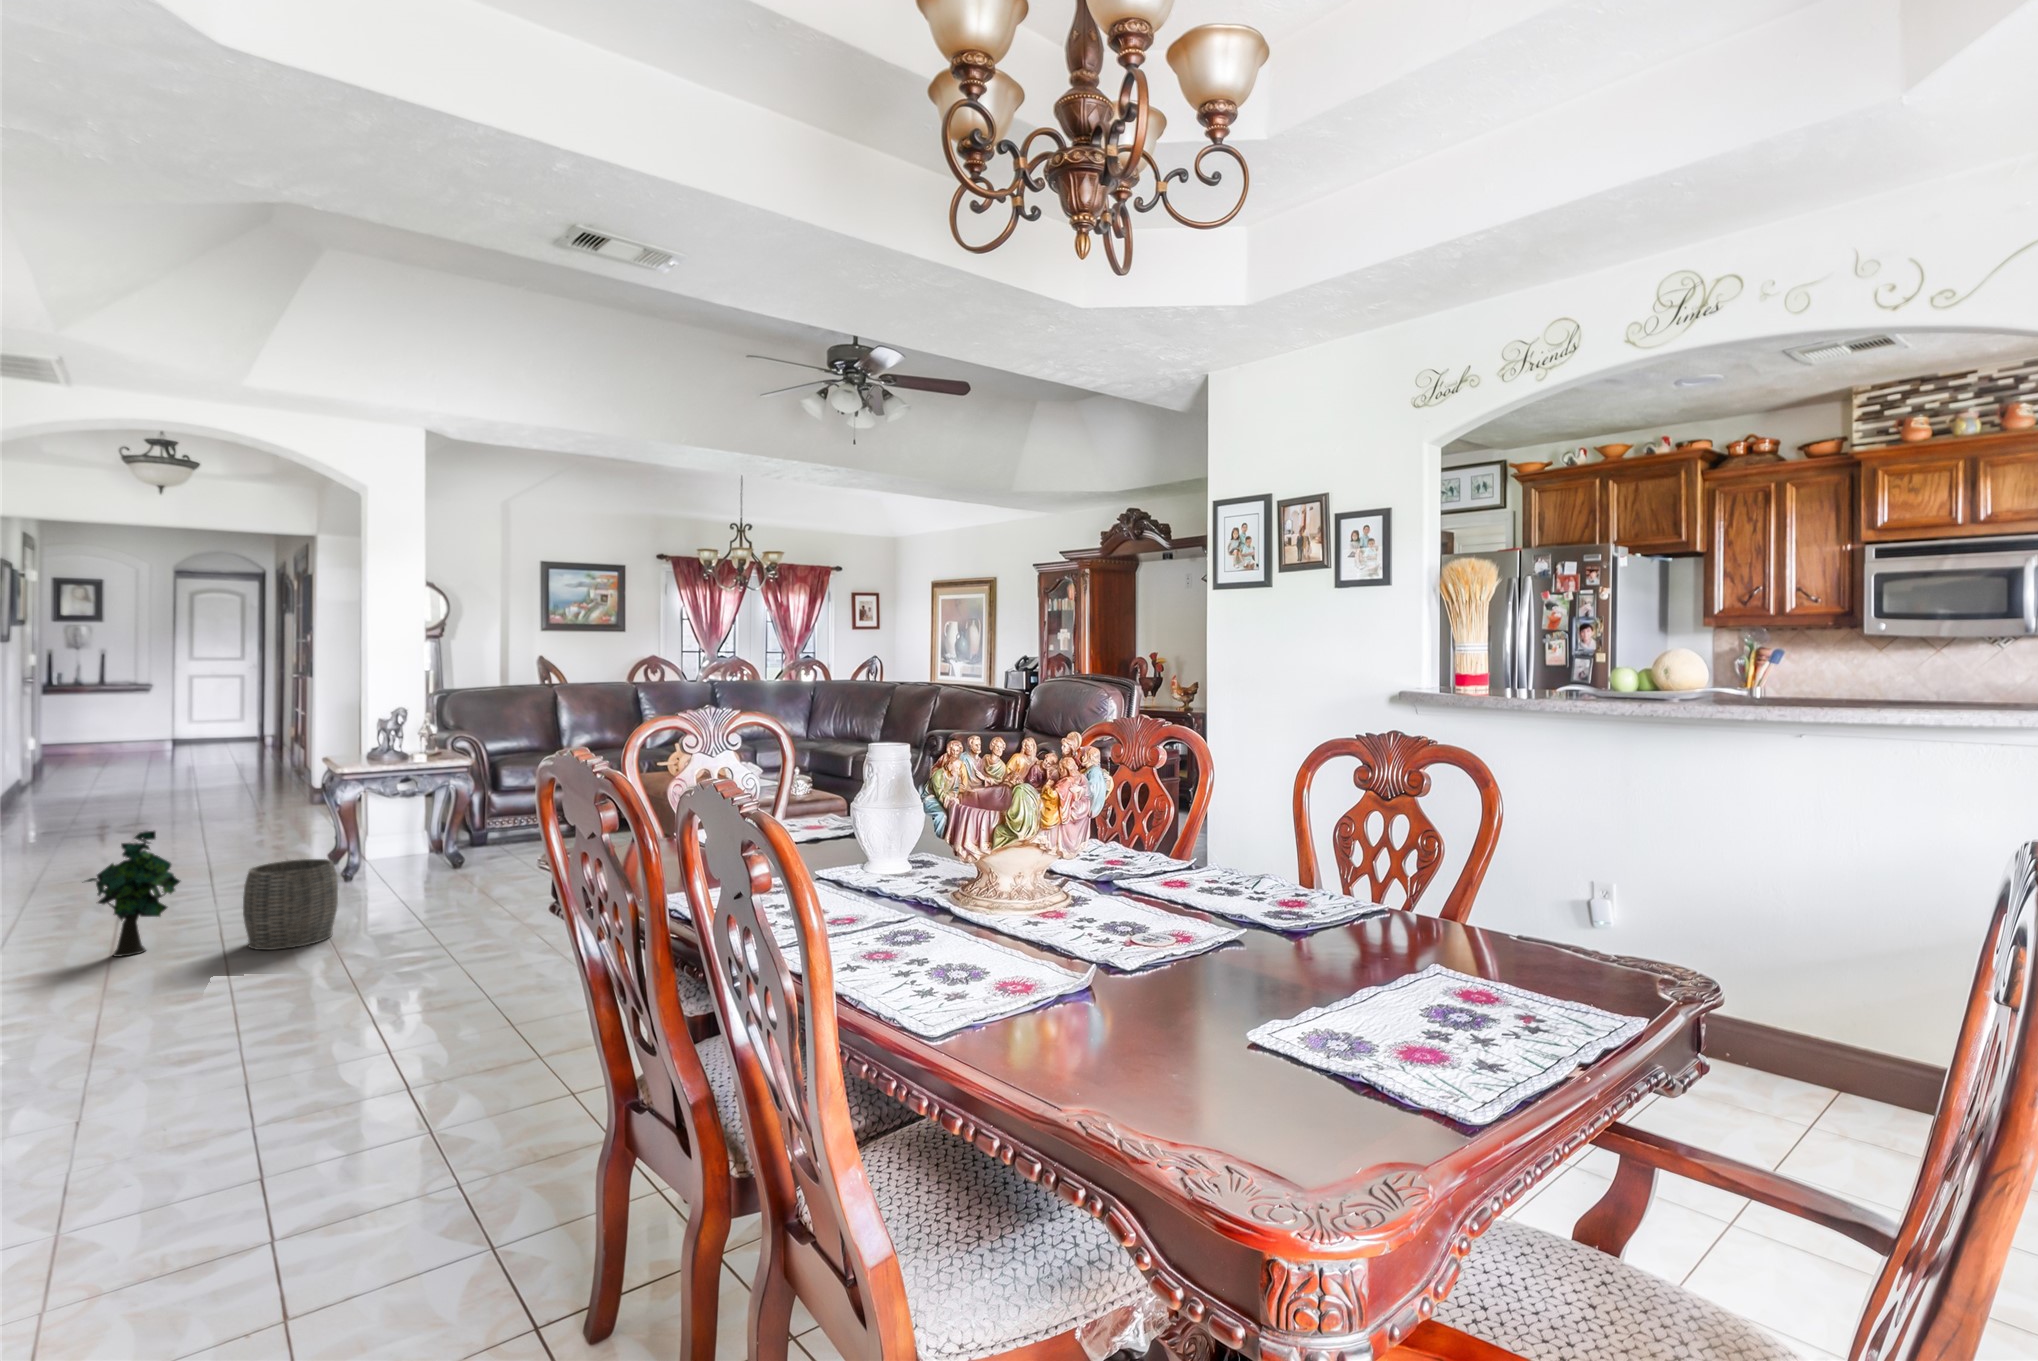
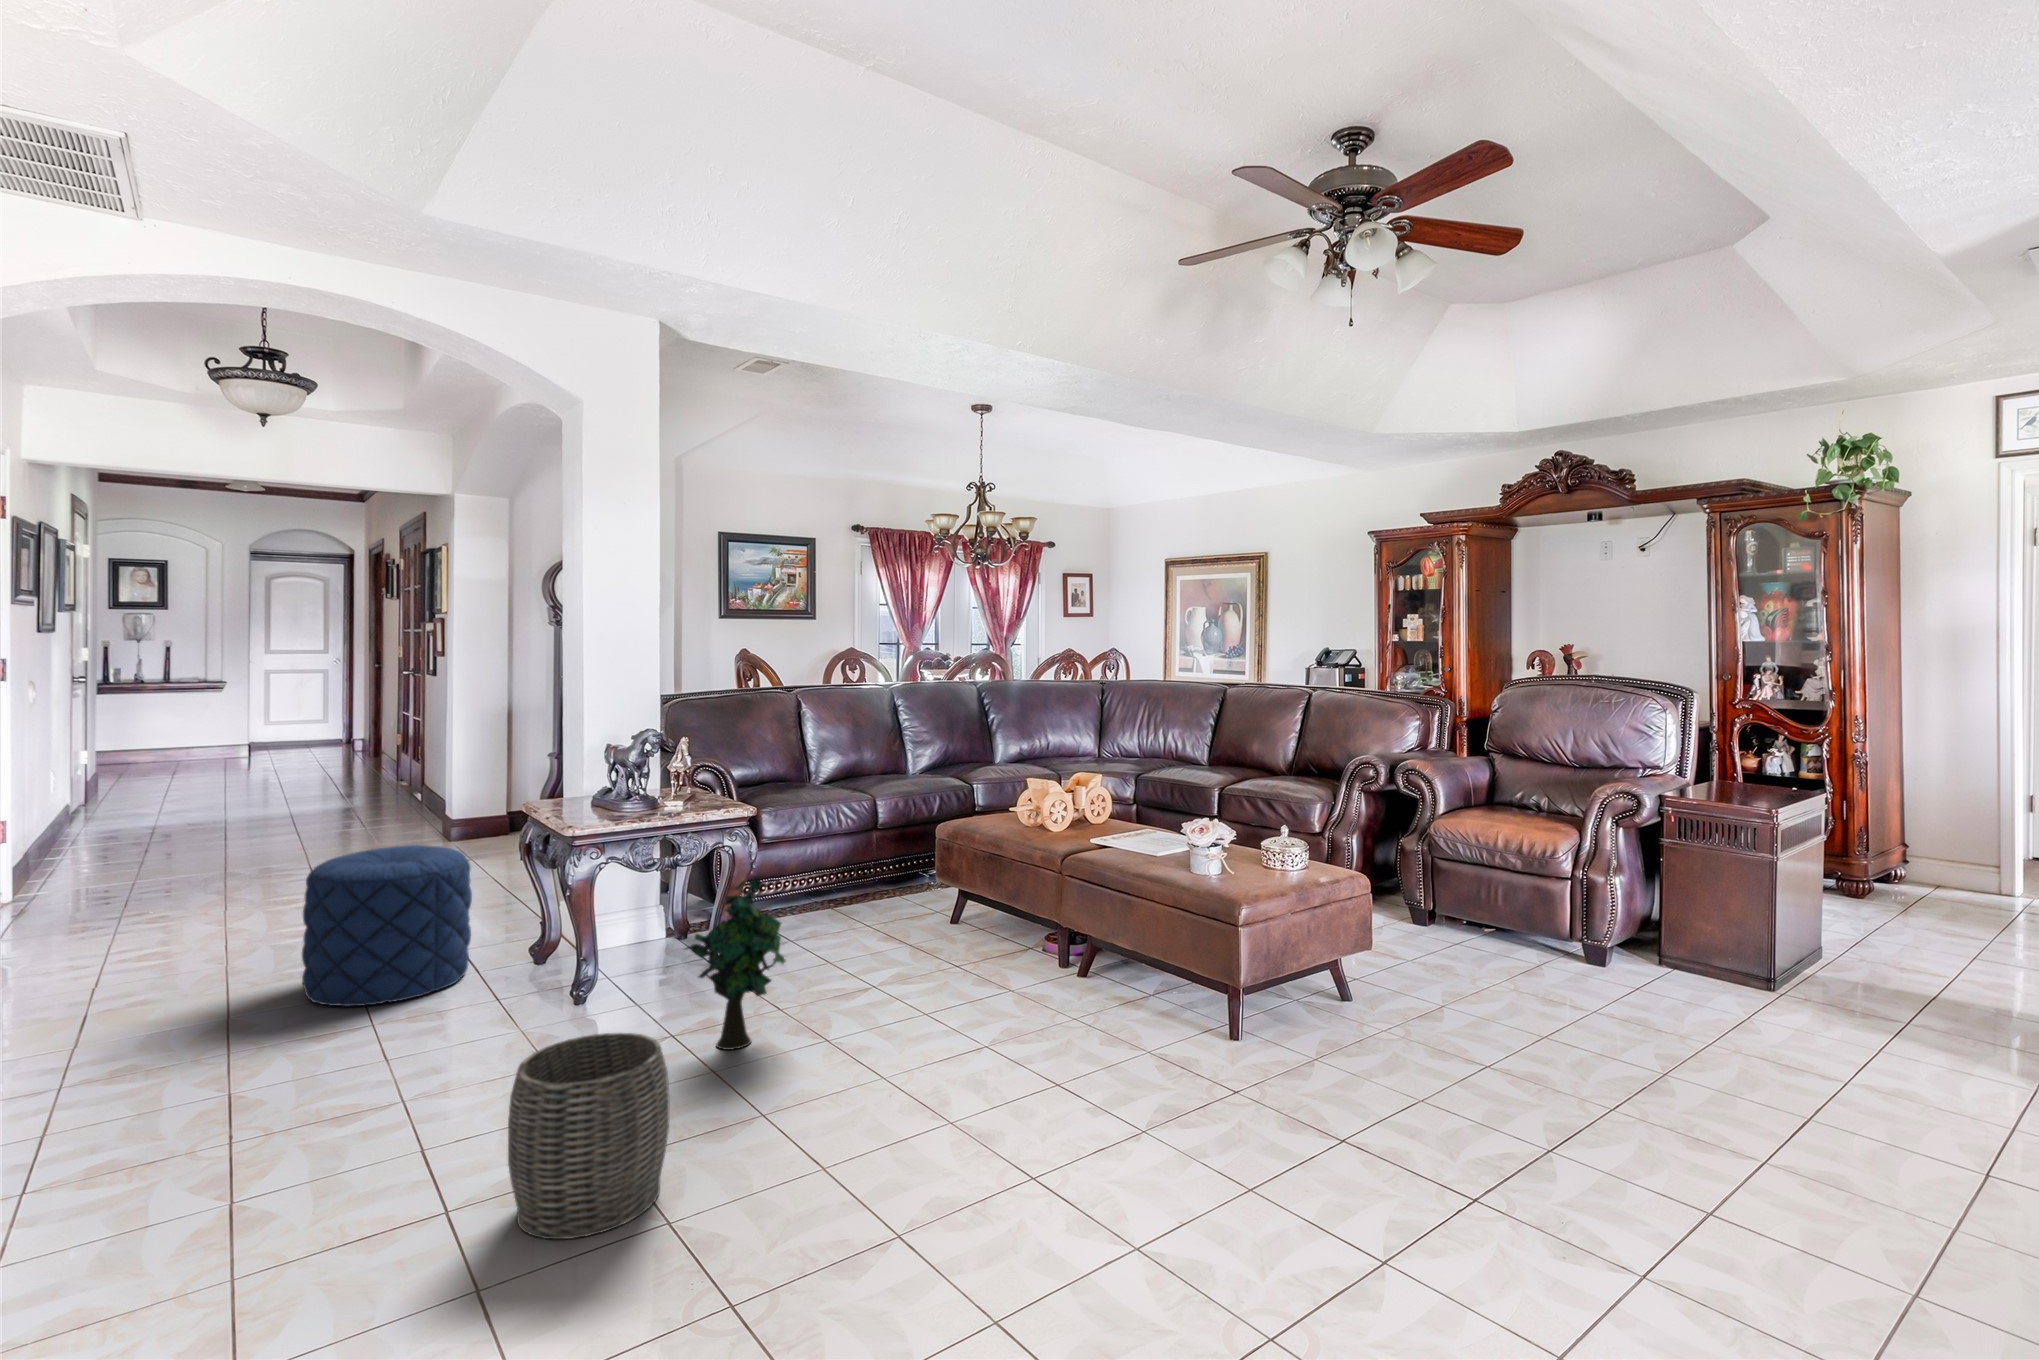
pouf: none [167,783,282,877] -> present [302,845,472,1006]
decorative plant: present [86,831,180,957] -> present [686,879,785,1050]

